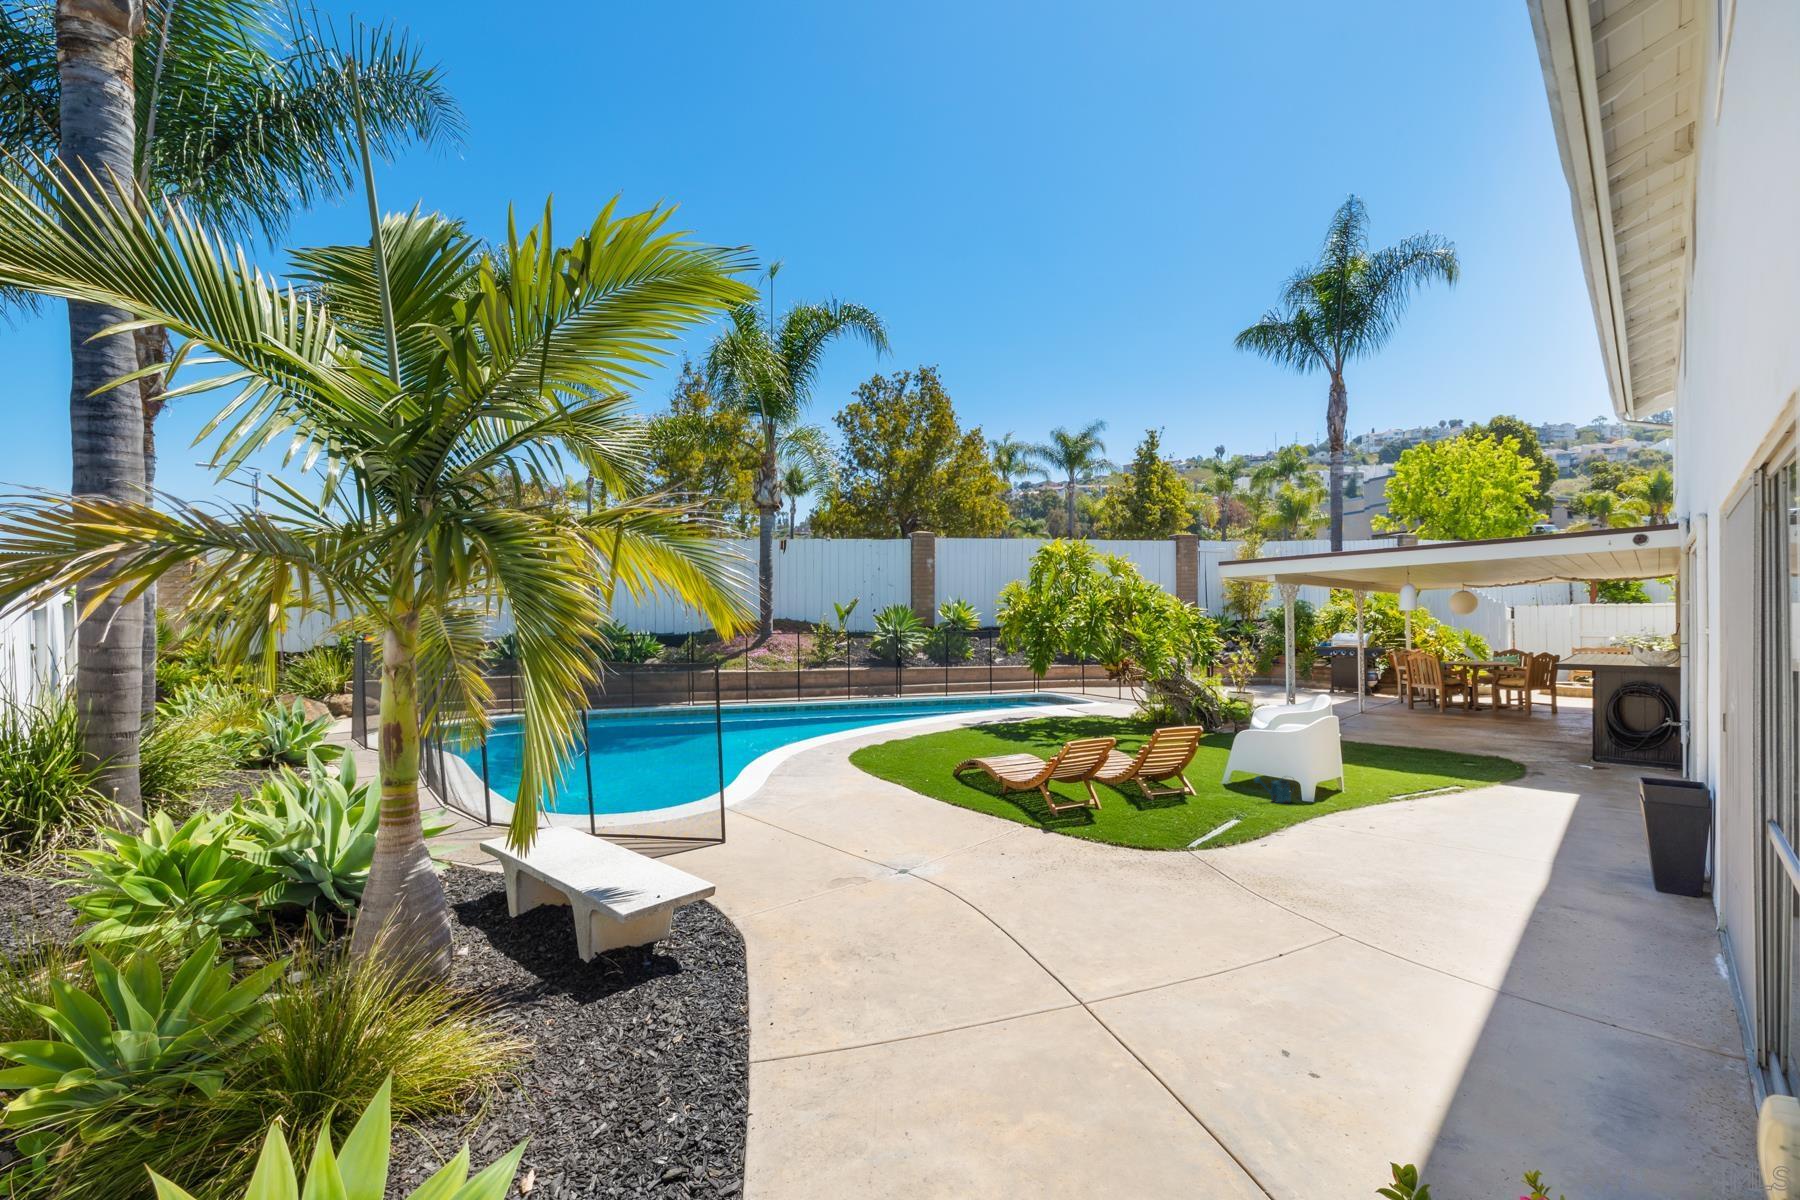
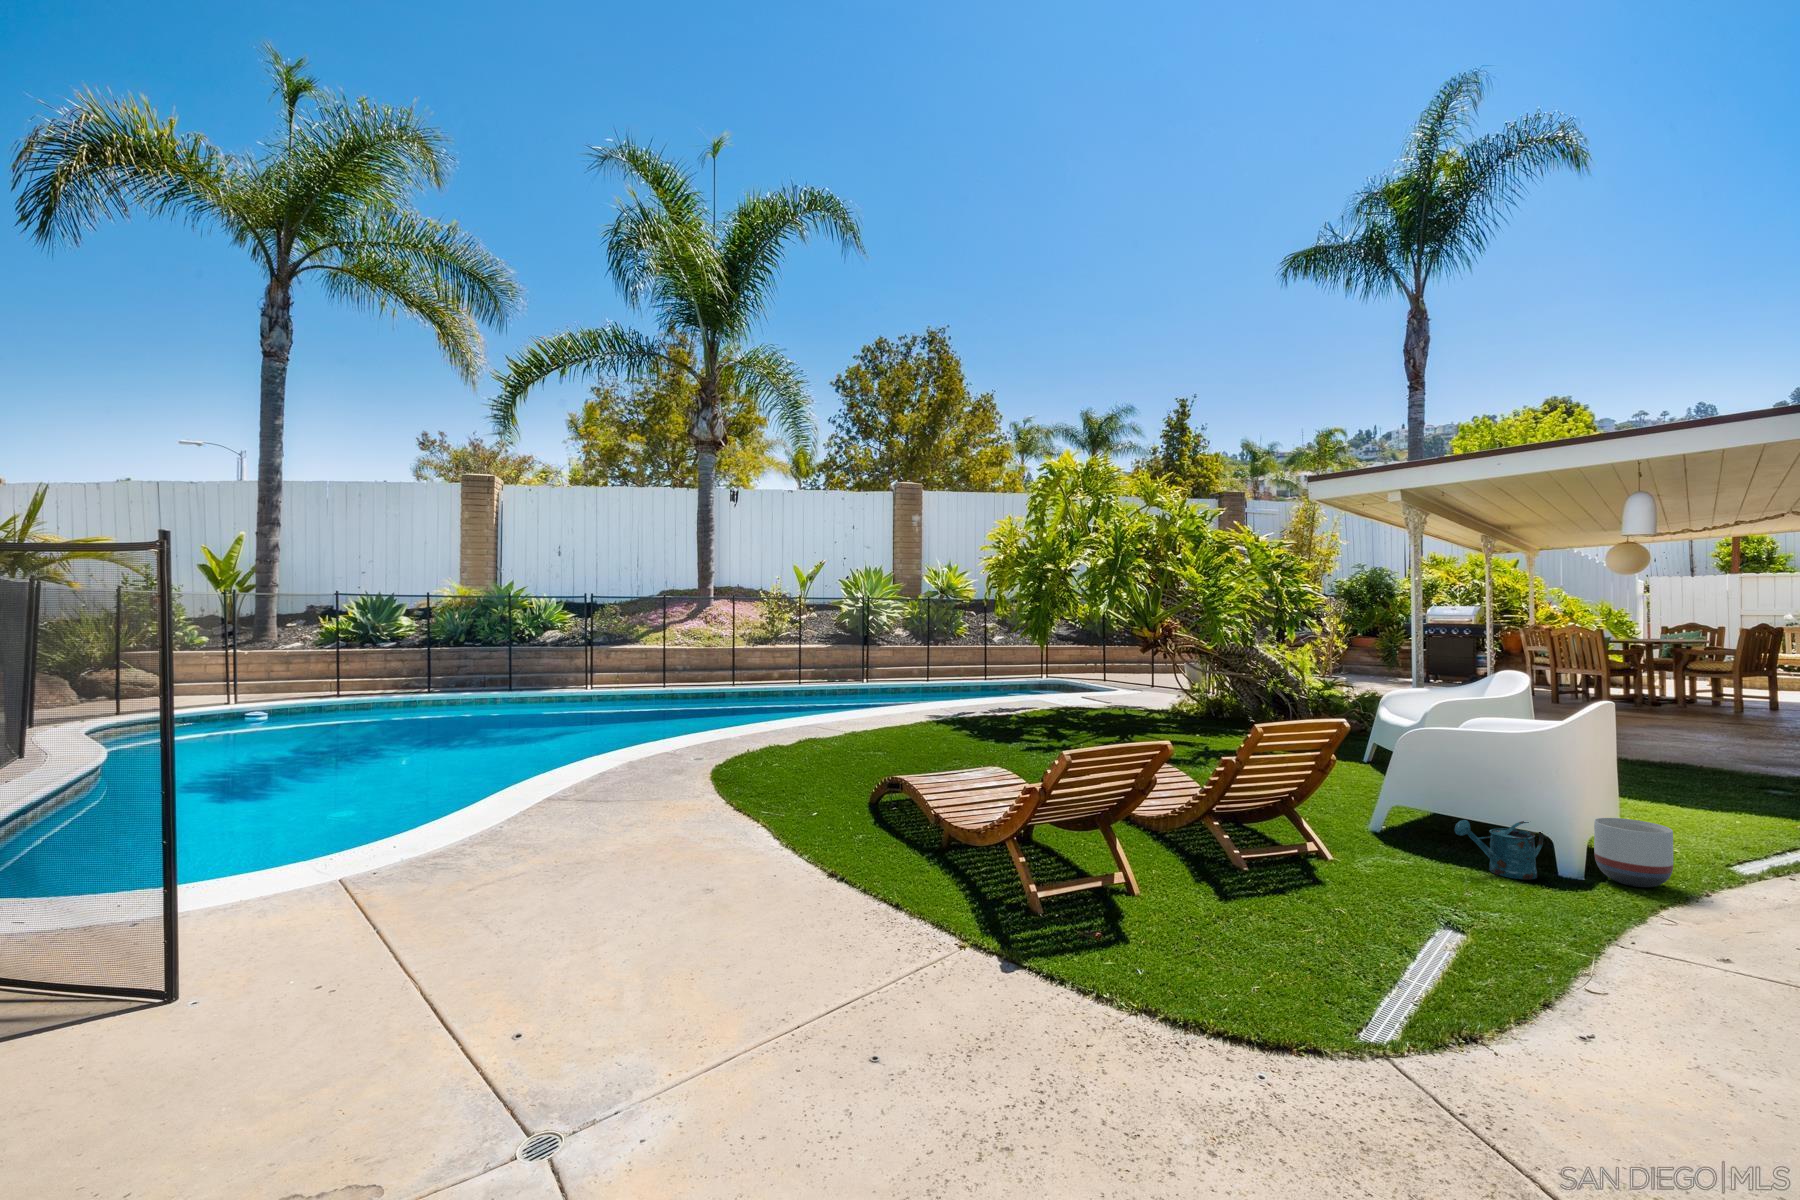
planter: none [1317,774,1348,805] -> present [1594,818,1673,887]

